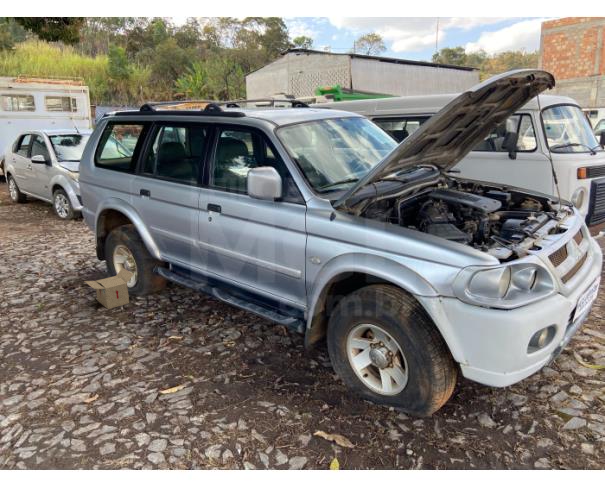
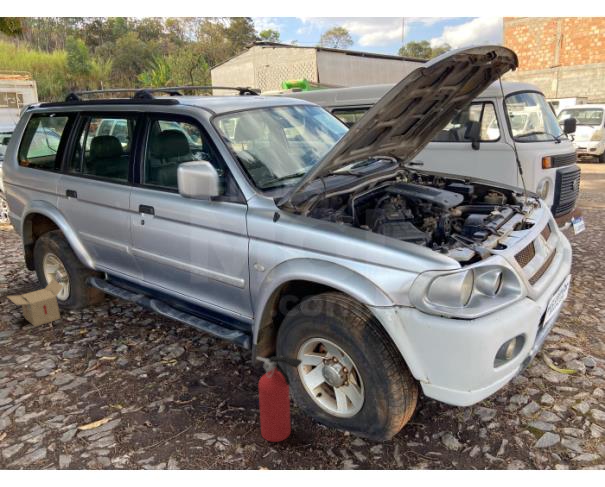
fire extinguisher: none [314,337,355,412] -> present [257,356,302,442]

